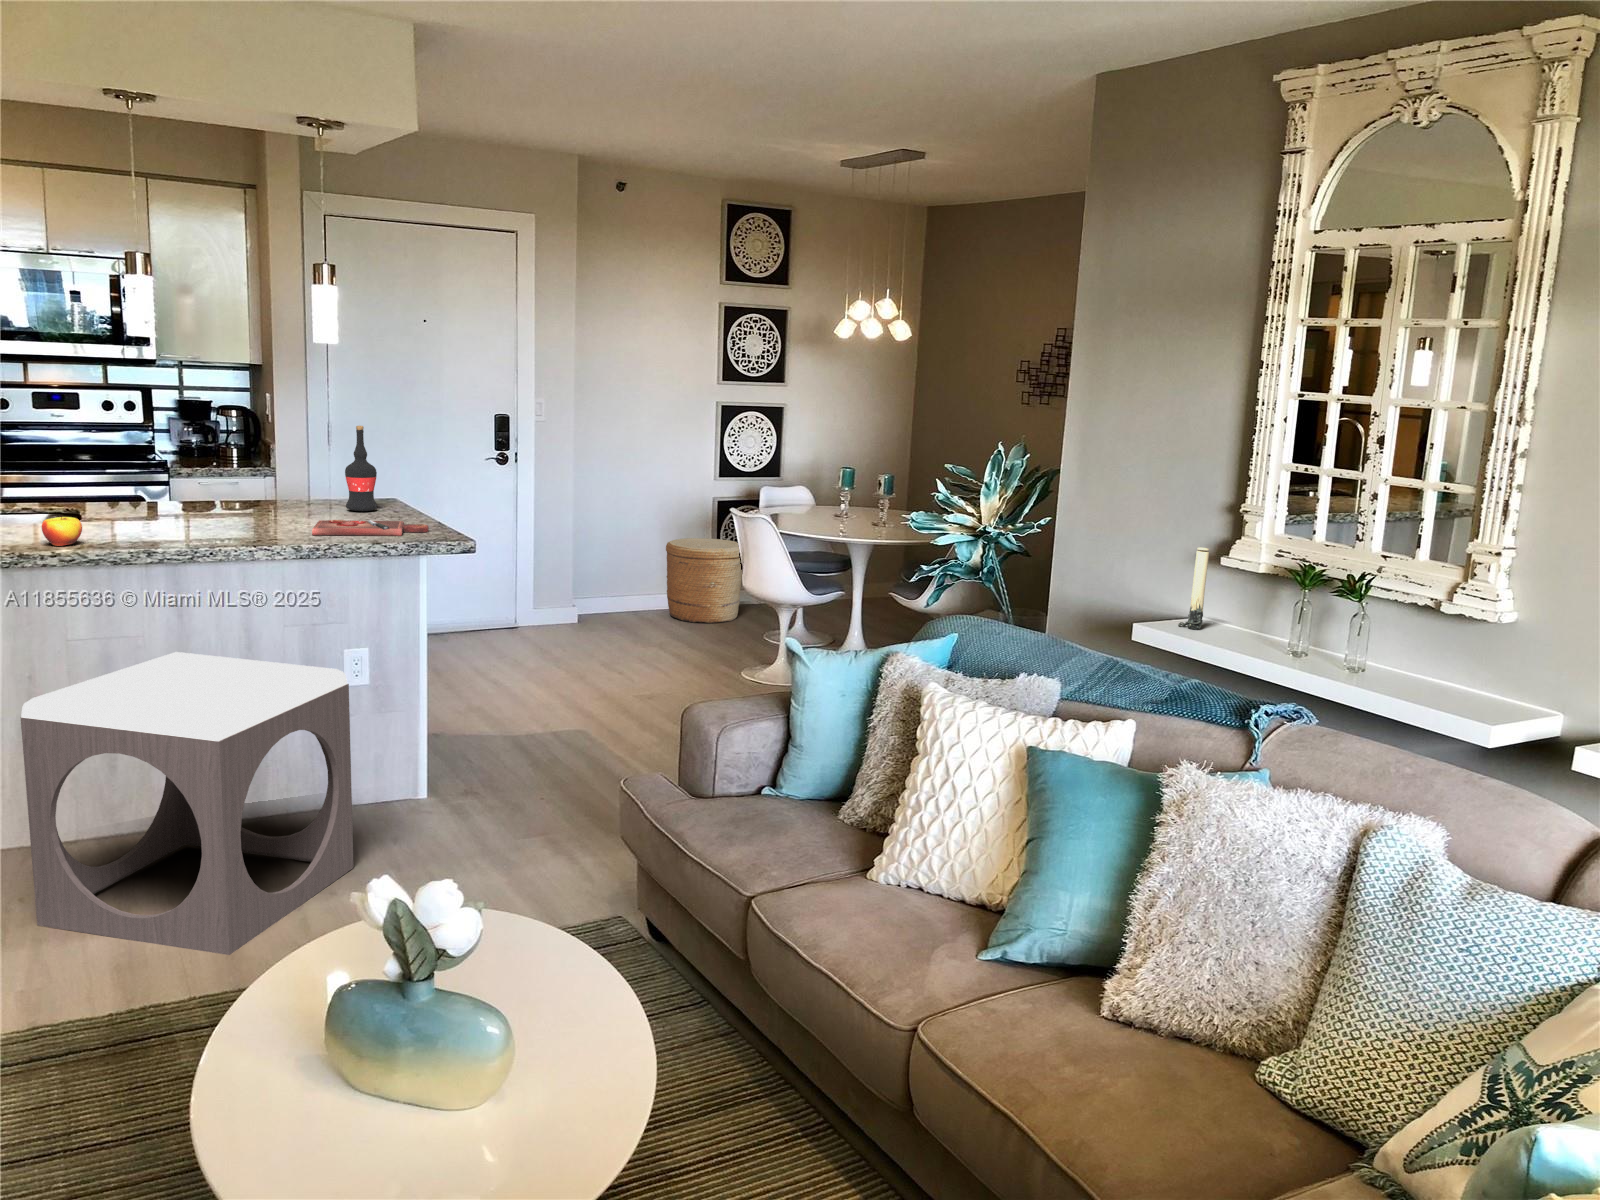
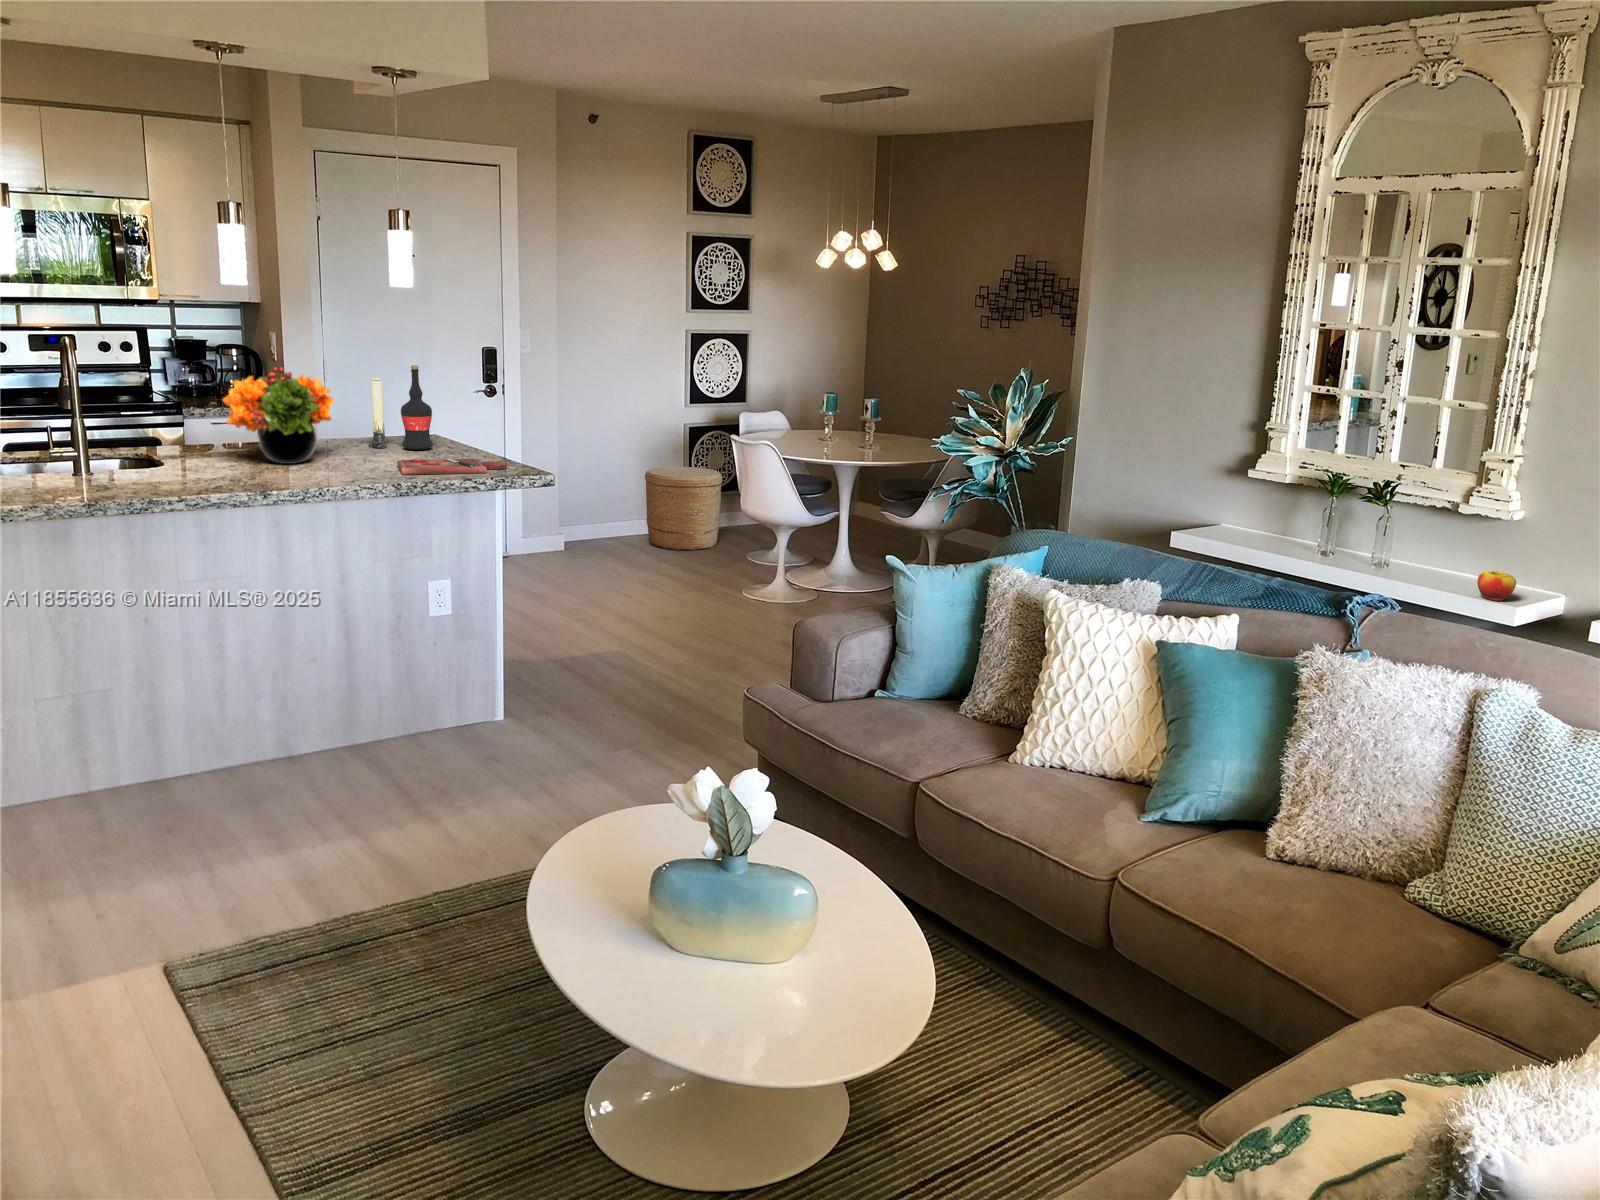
flower arrangement: none [145,424,264,521] -> present [223,367,334,464]
apple: present [42,516,82,546] -> present [1477,571,1516,601]
candle: present [1178,548,1209,629] -> present [369,378,386,448]
footstool: present [21,652,354,955] -> none [189,592,477,871]

